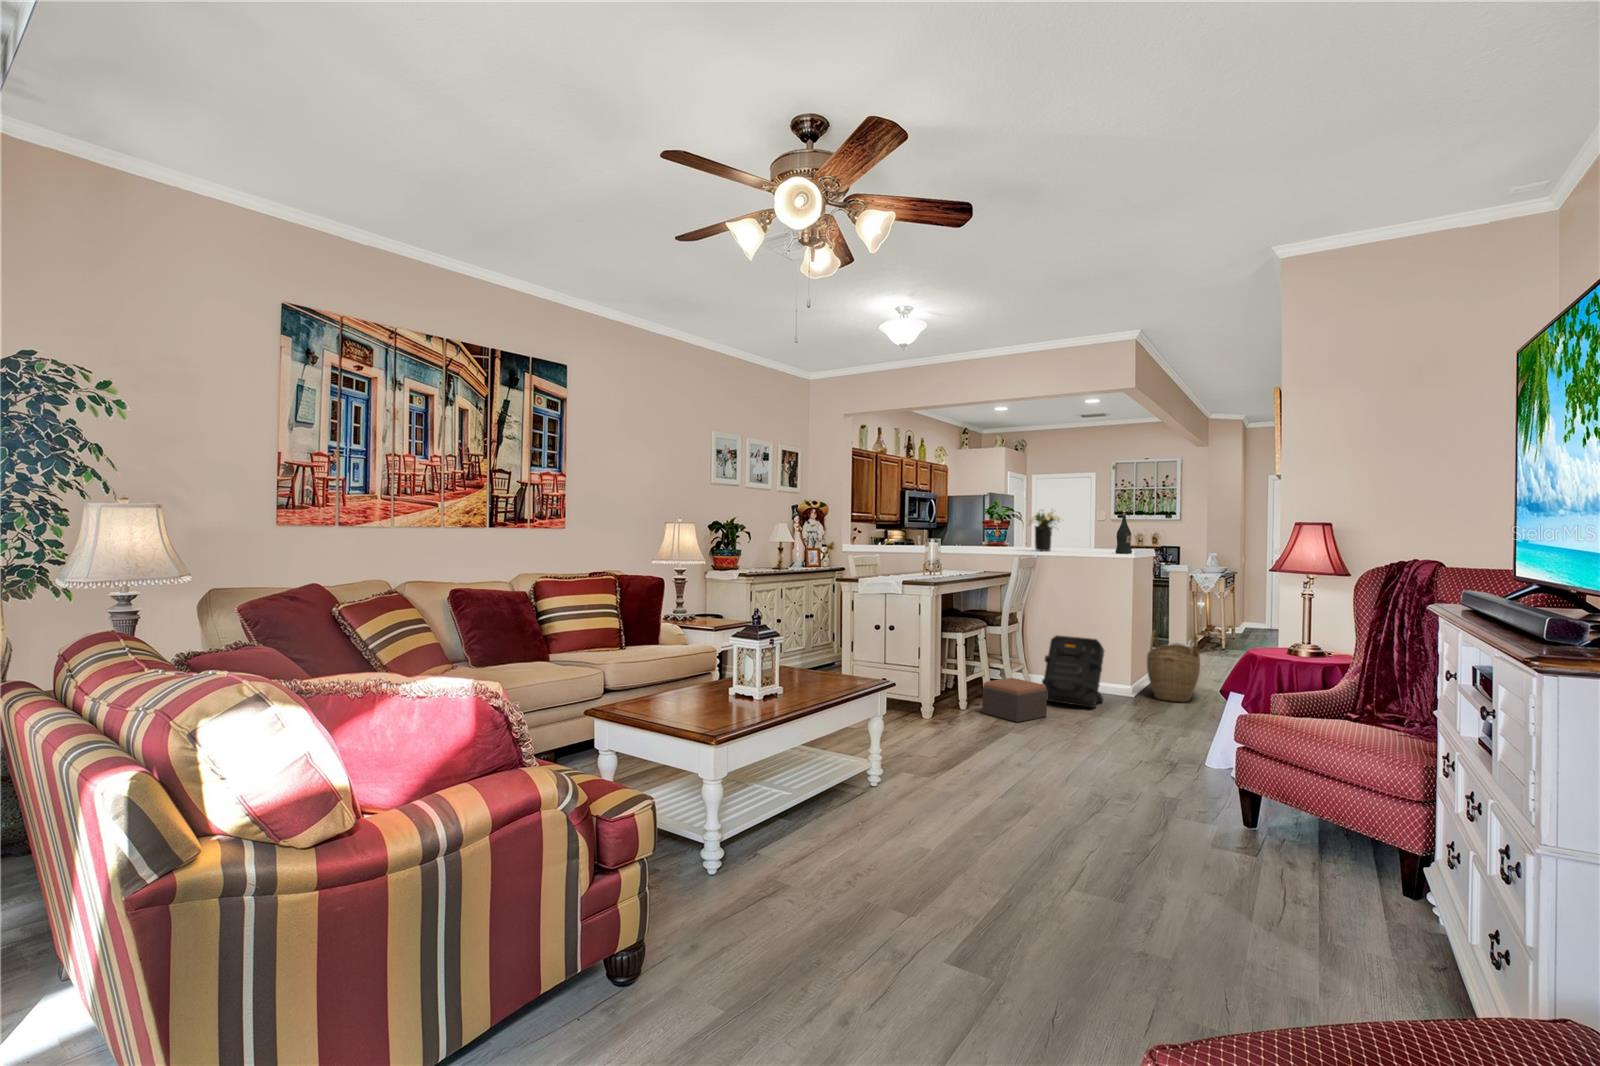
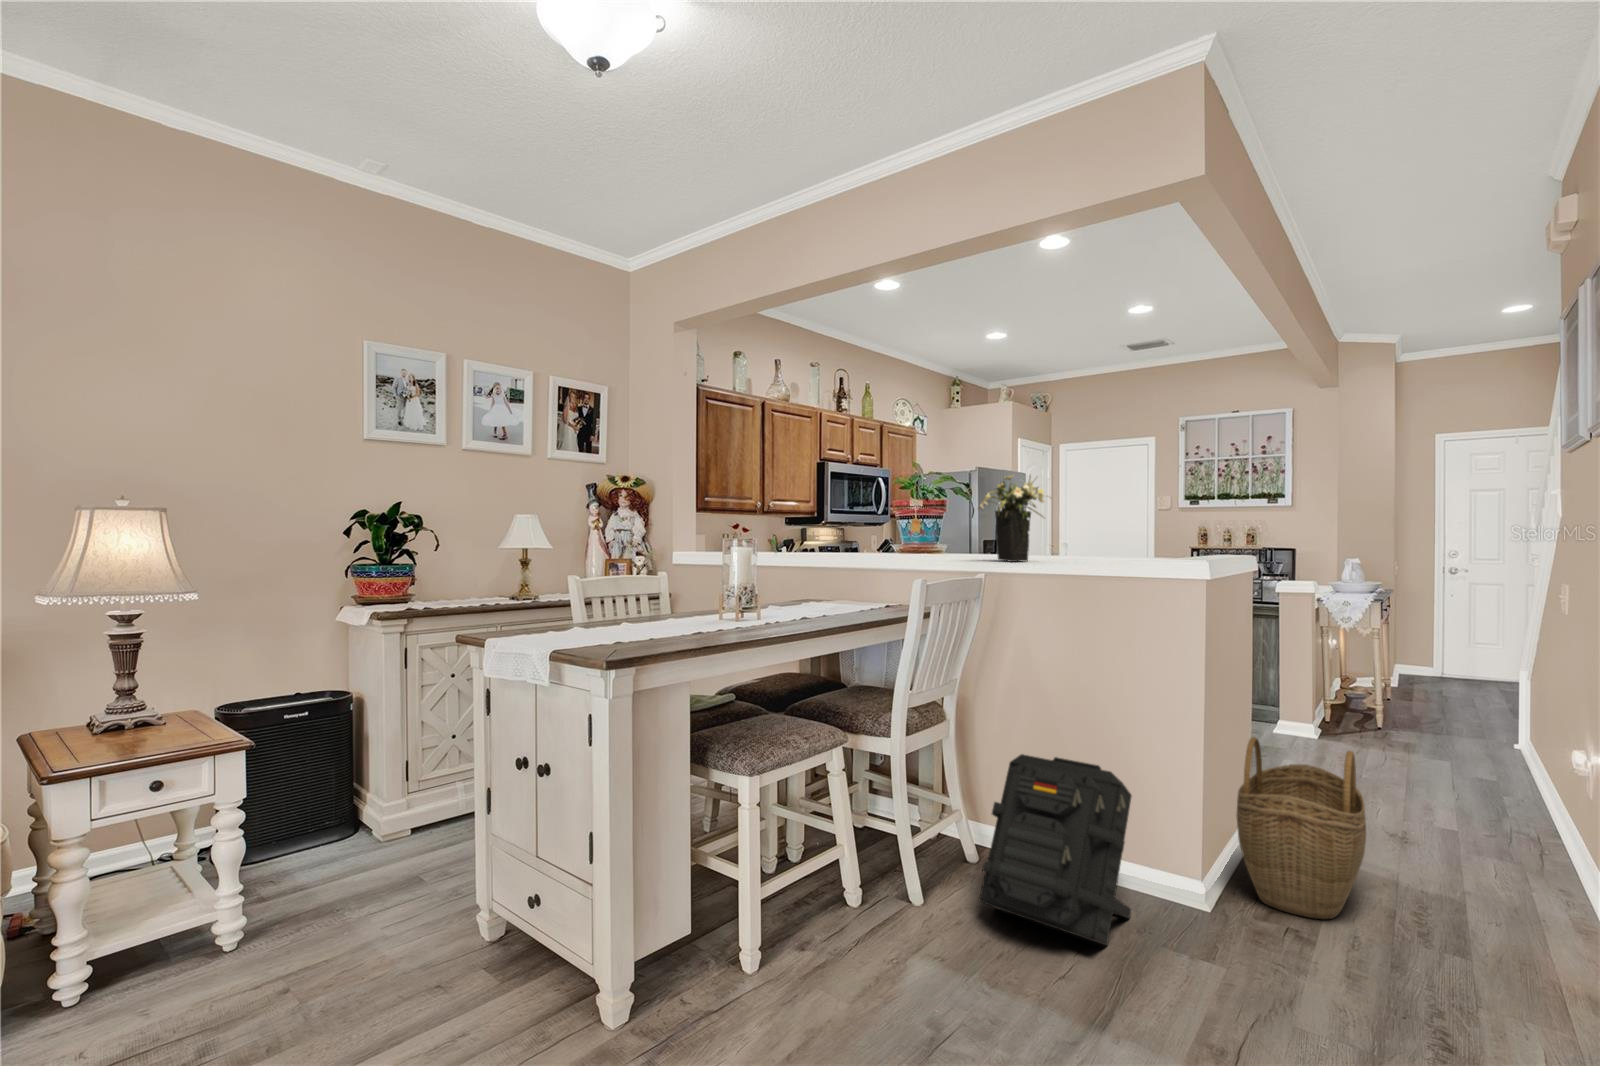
wine bottle: present [1115,513,1132,554] -> none [1158,475,1197,567]
footstool: present [982,678,1047,722] -> none [811,872,967,1027]

